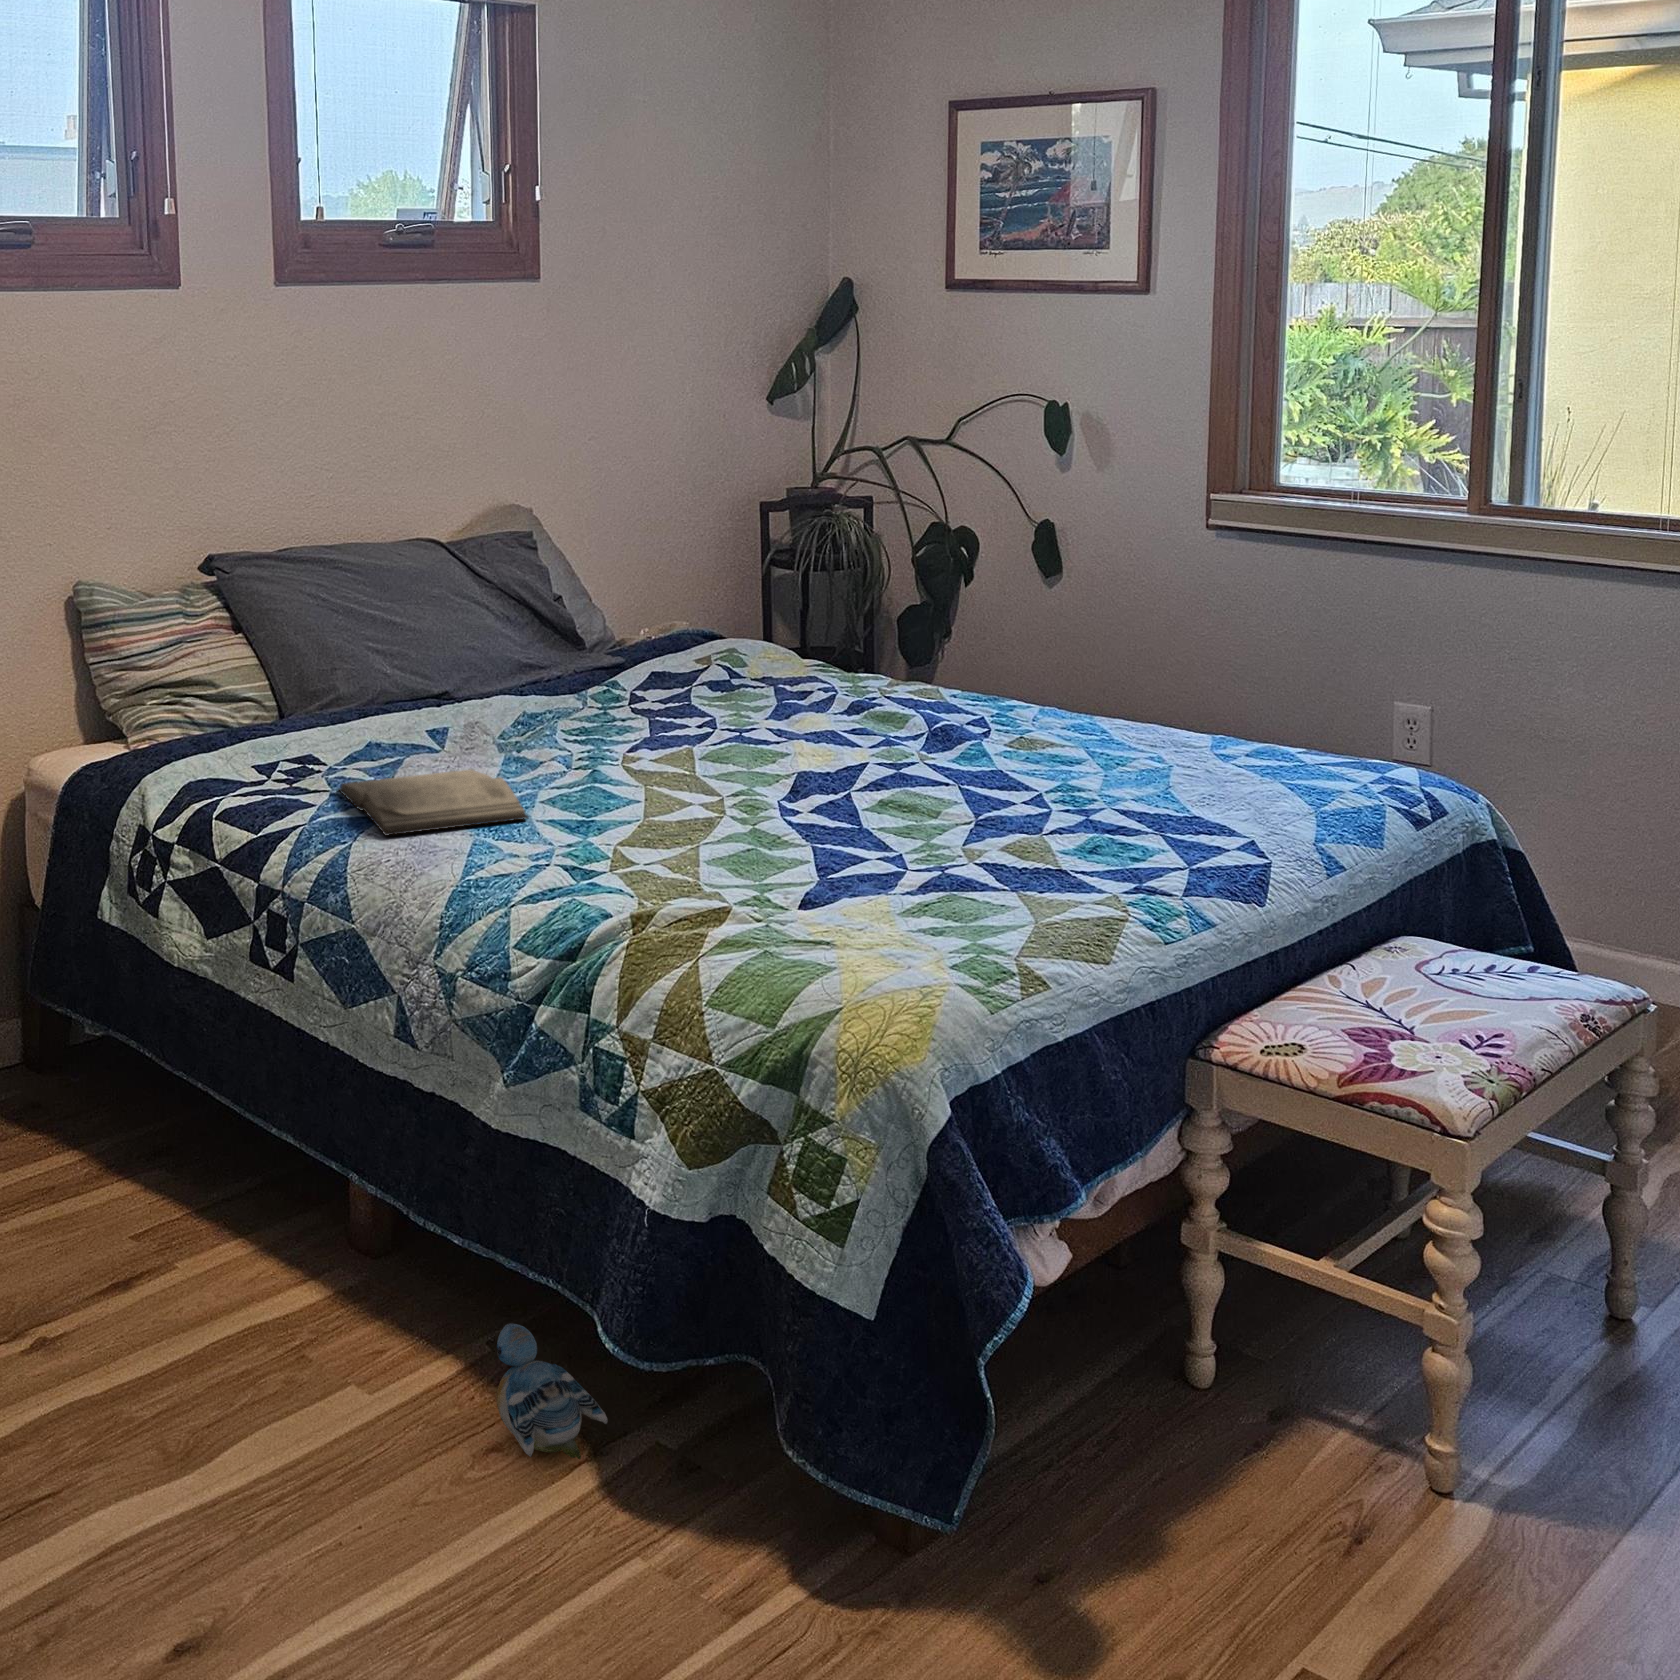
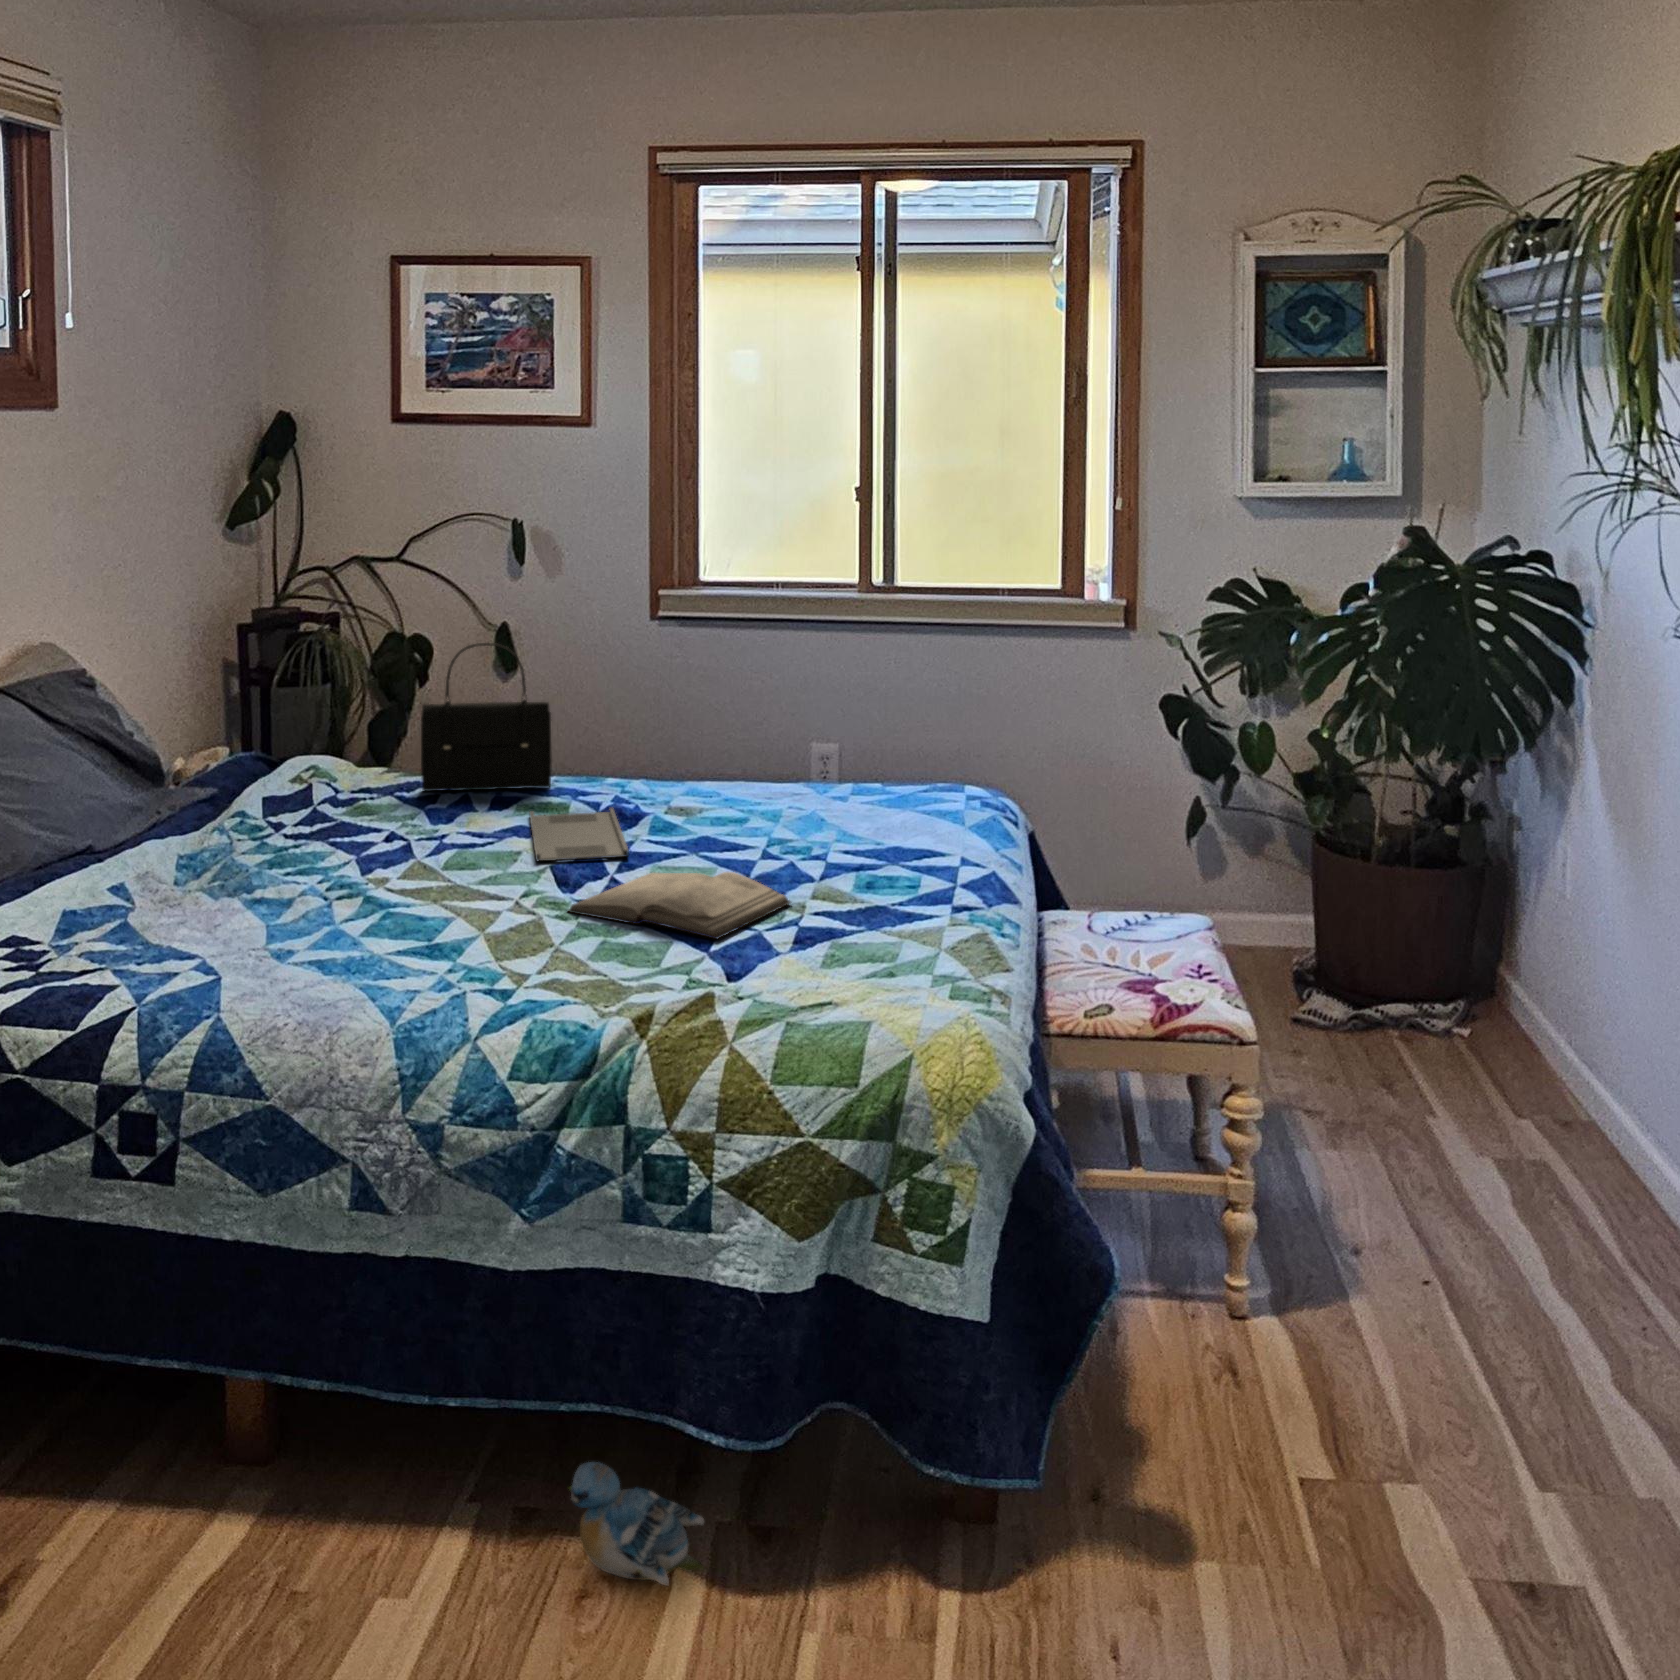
handbag: none [797,533,933,697] -> present [421,643,552,791]
tray: none [792,716,949,774] -> present [530,808,629,861]
diary: present [339,770,528,835] -> present [568,872,791,939]

